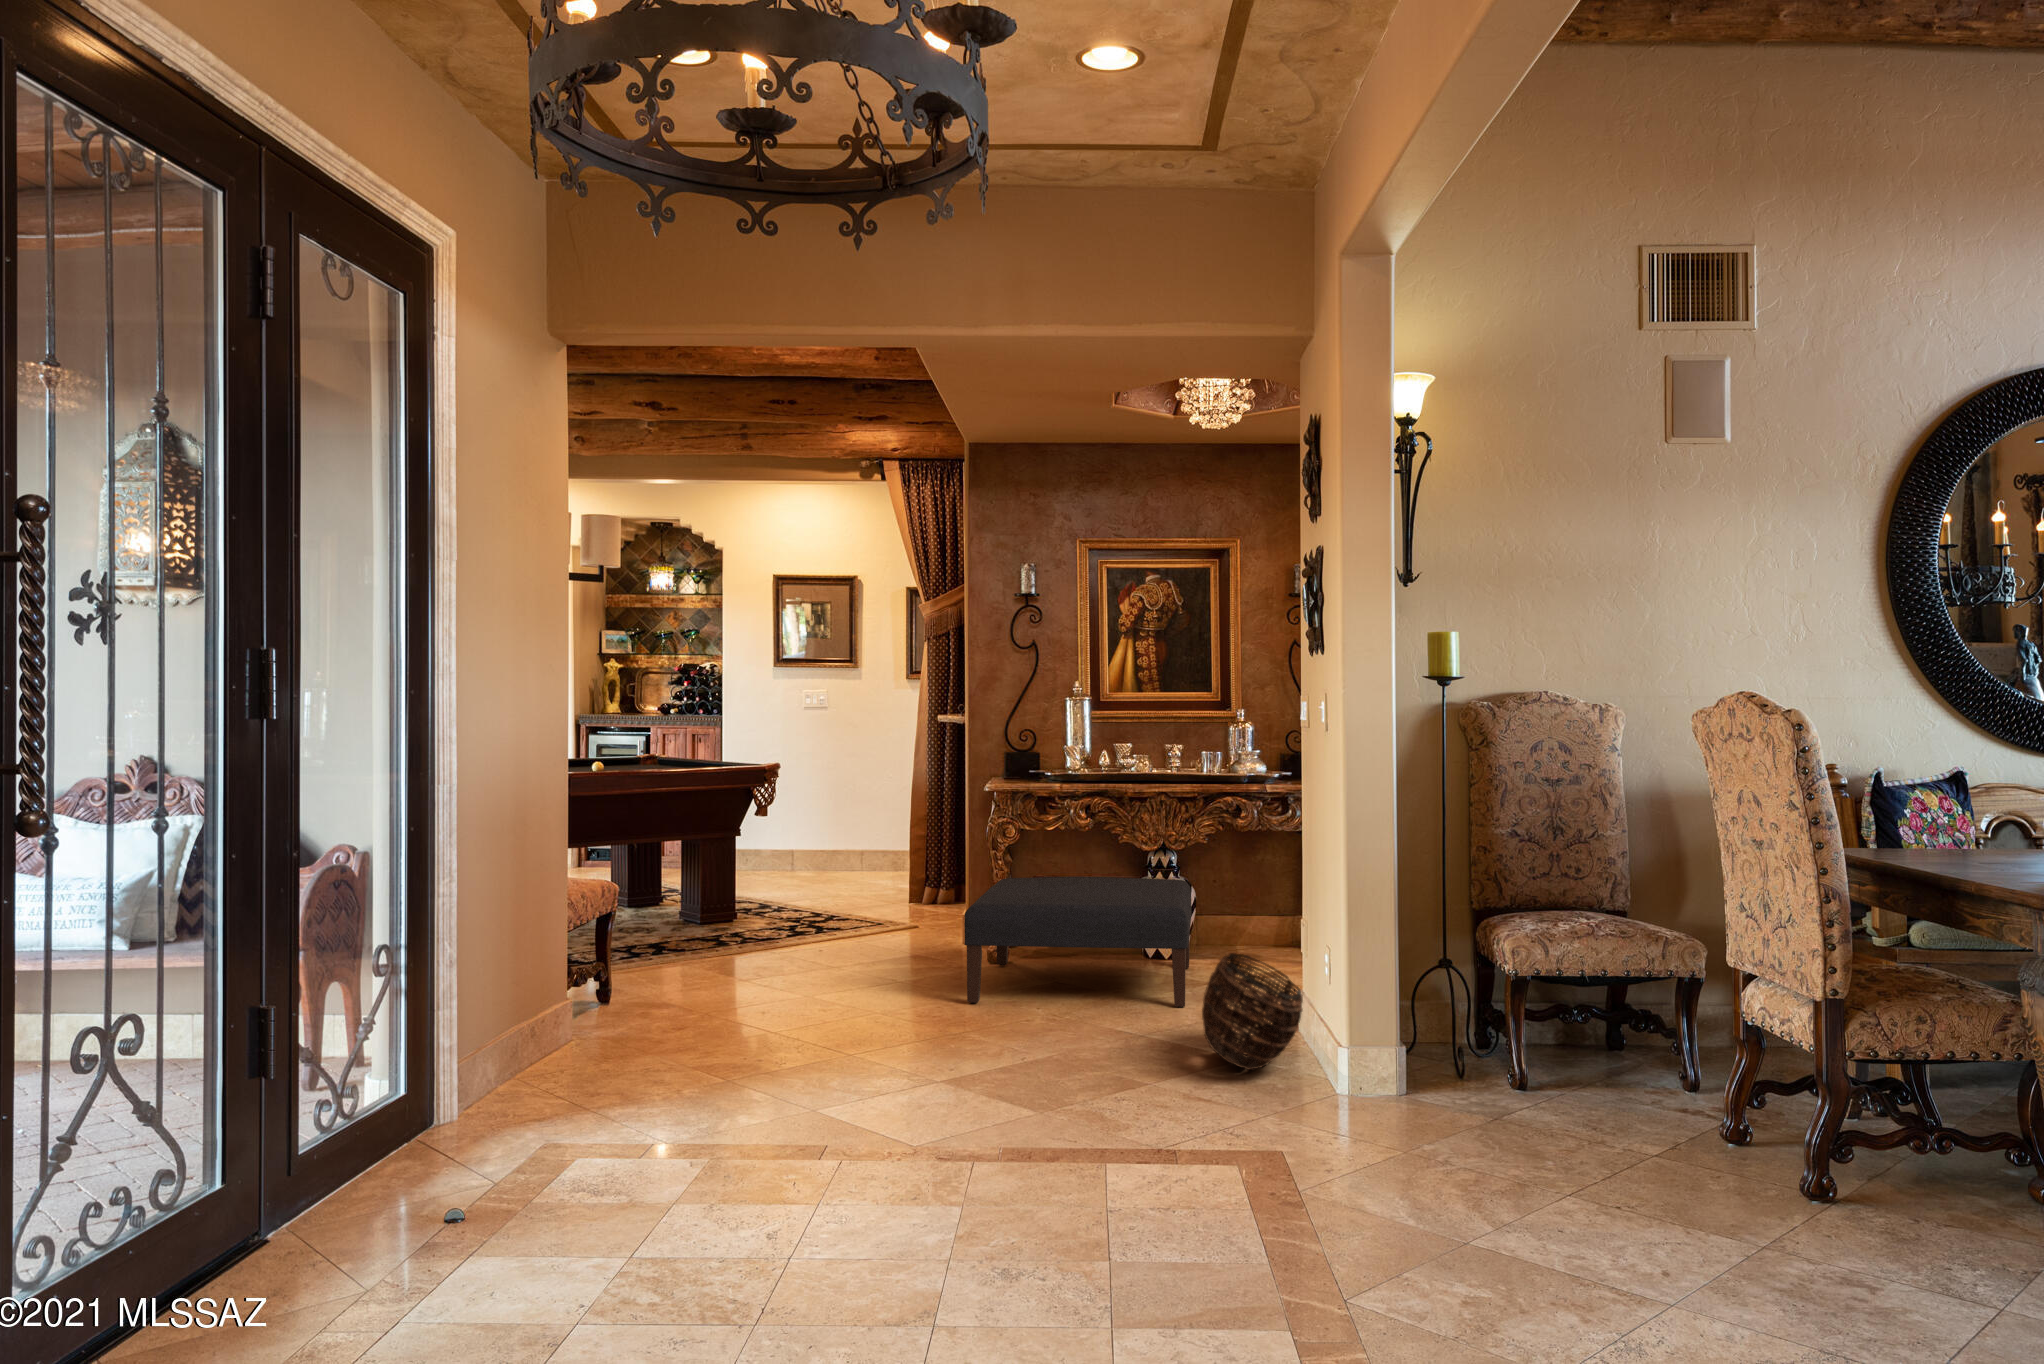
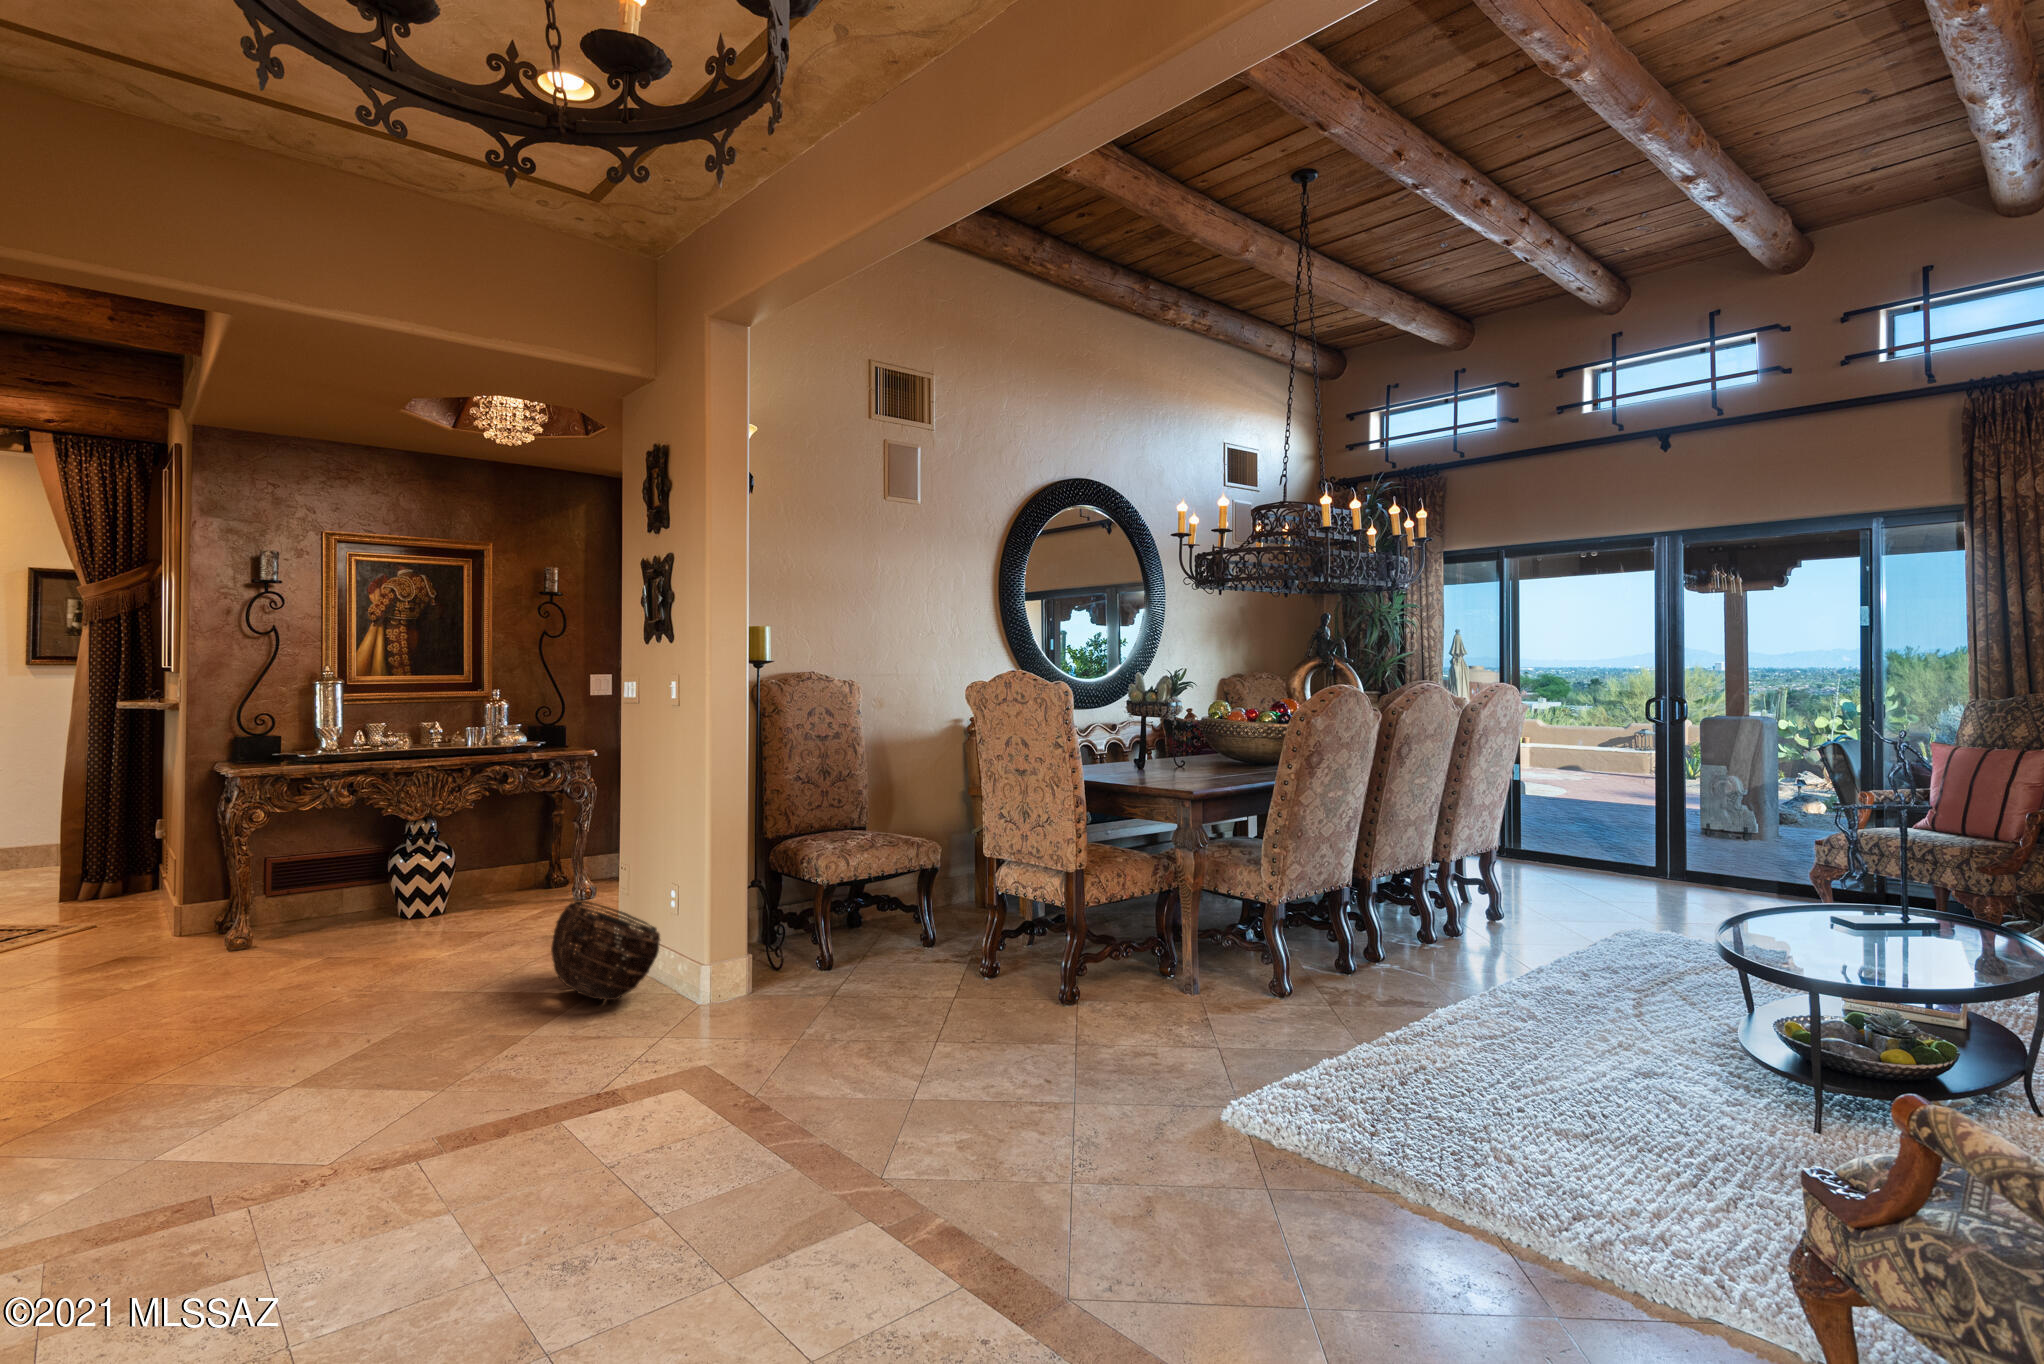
ottoman: present [964,877,1192,1008] -> none [239,843,495,994]

